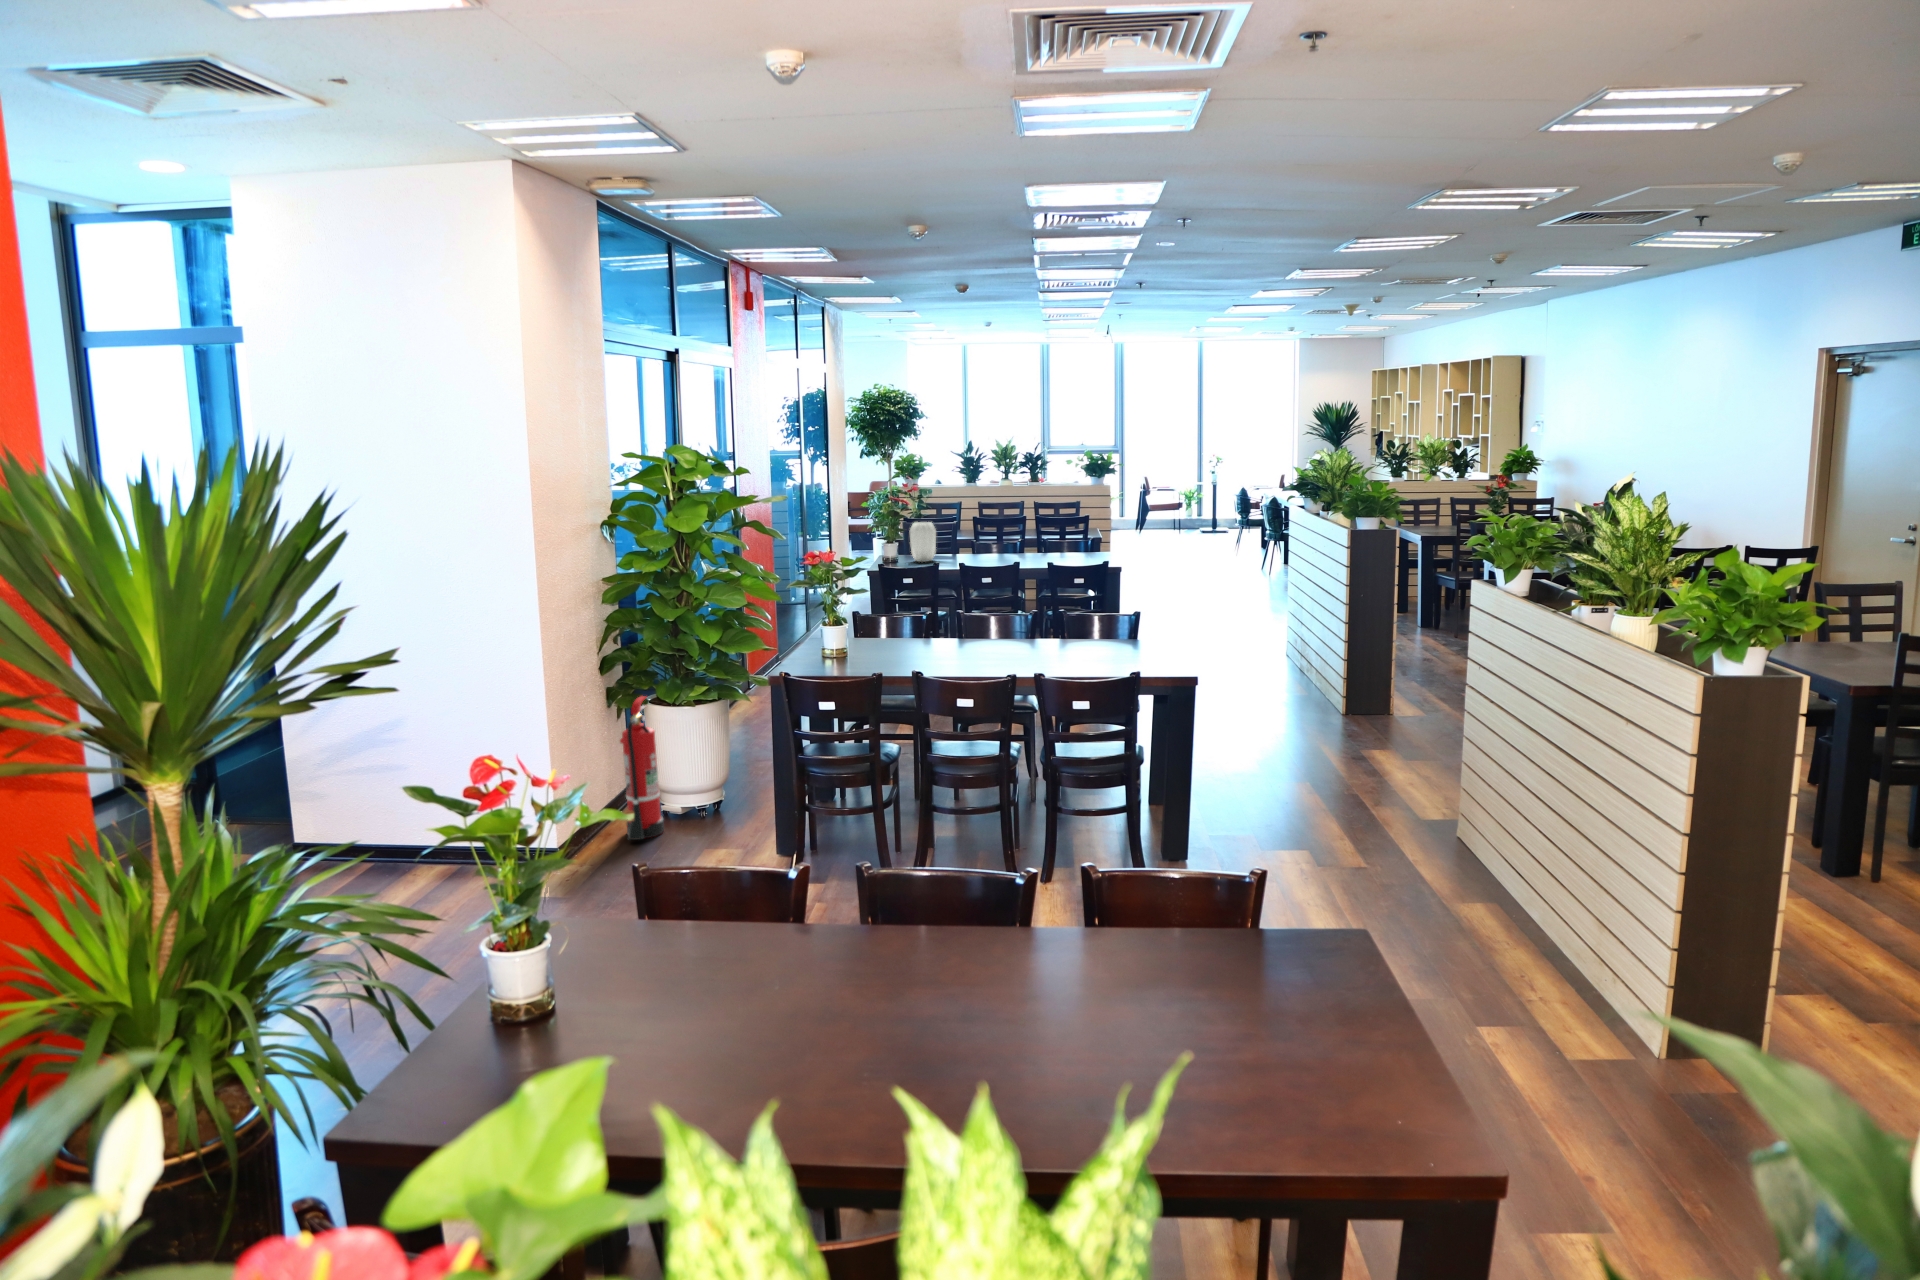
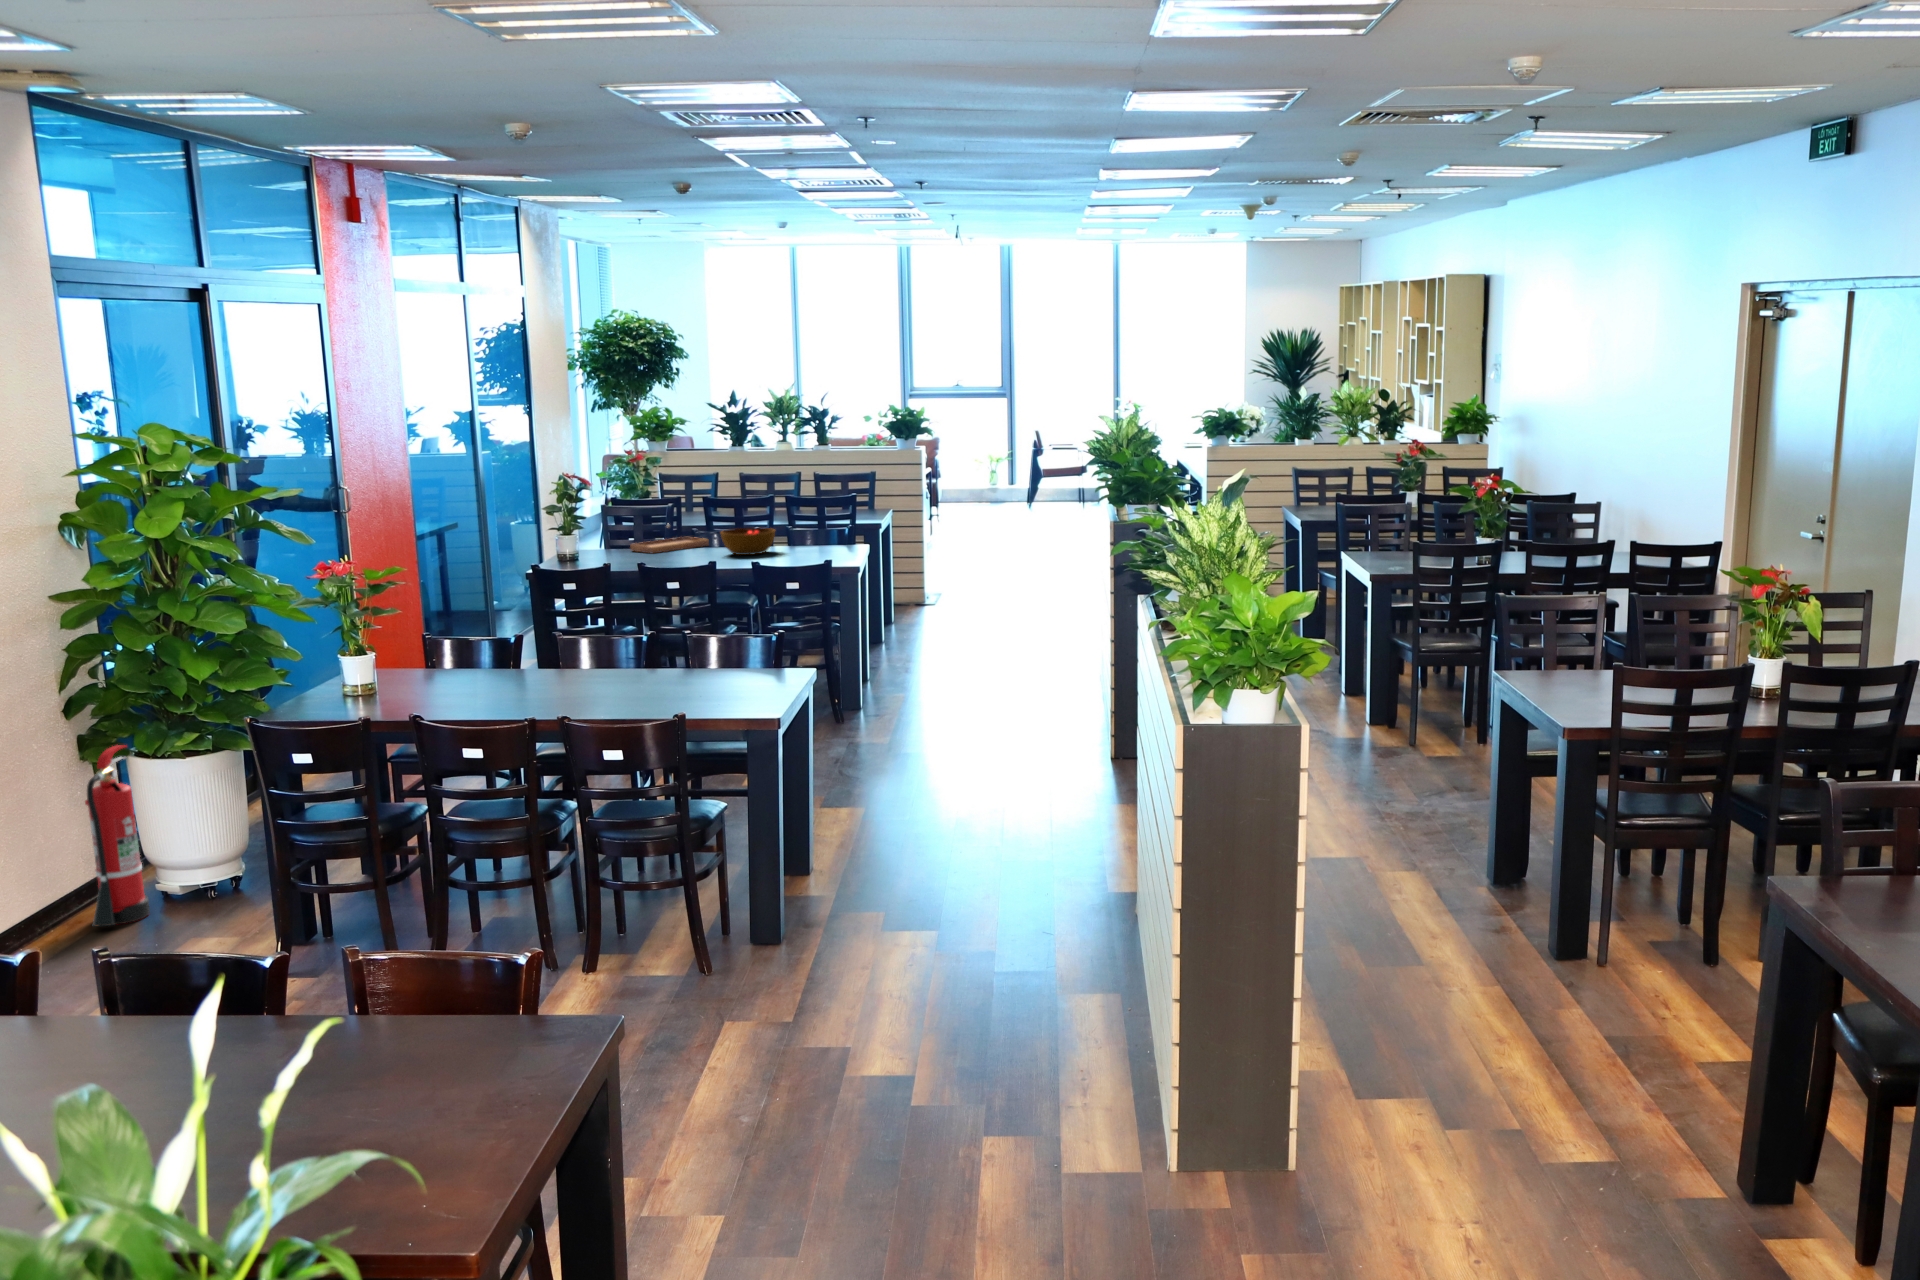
vase: present [910,522,936,562] -> none [594,506,629,558]
tray: none [932,536,989,559] -> present [630,524,709,554]
bowl: none [1009,539,1051,559] -> present [721,528,775,555]

